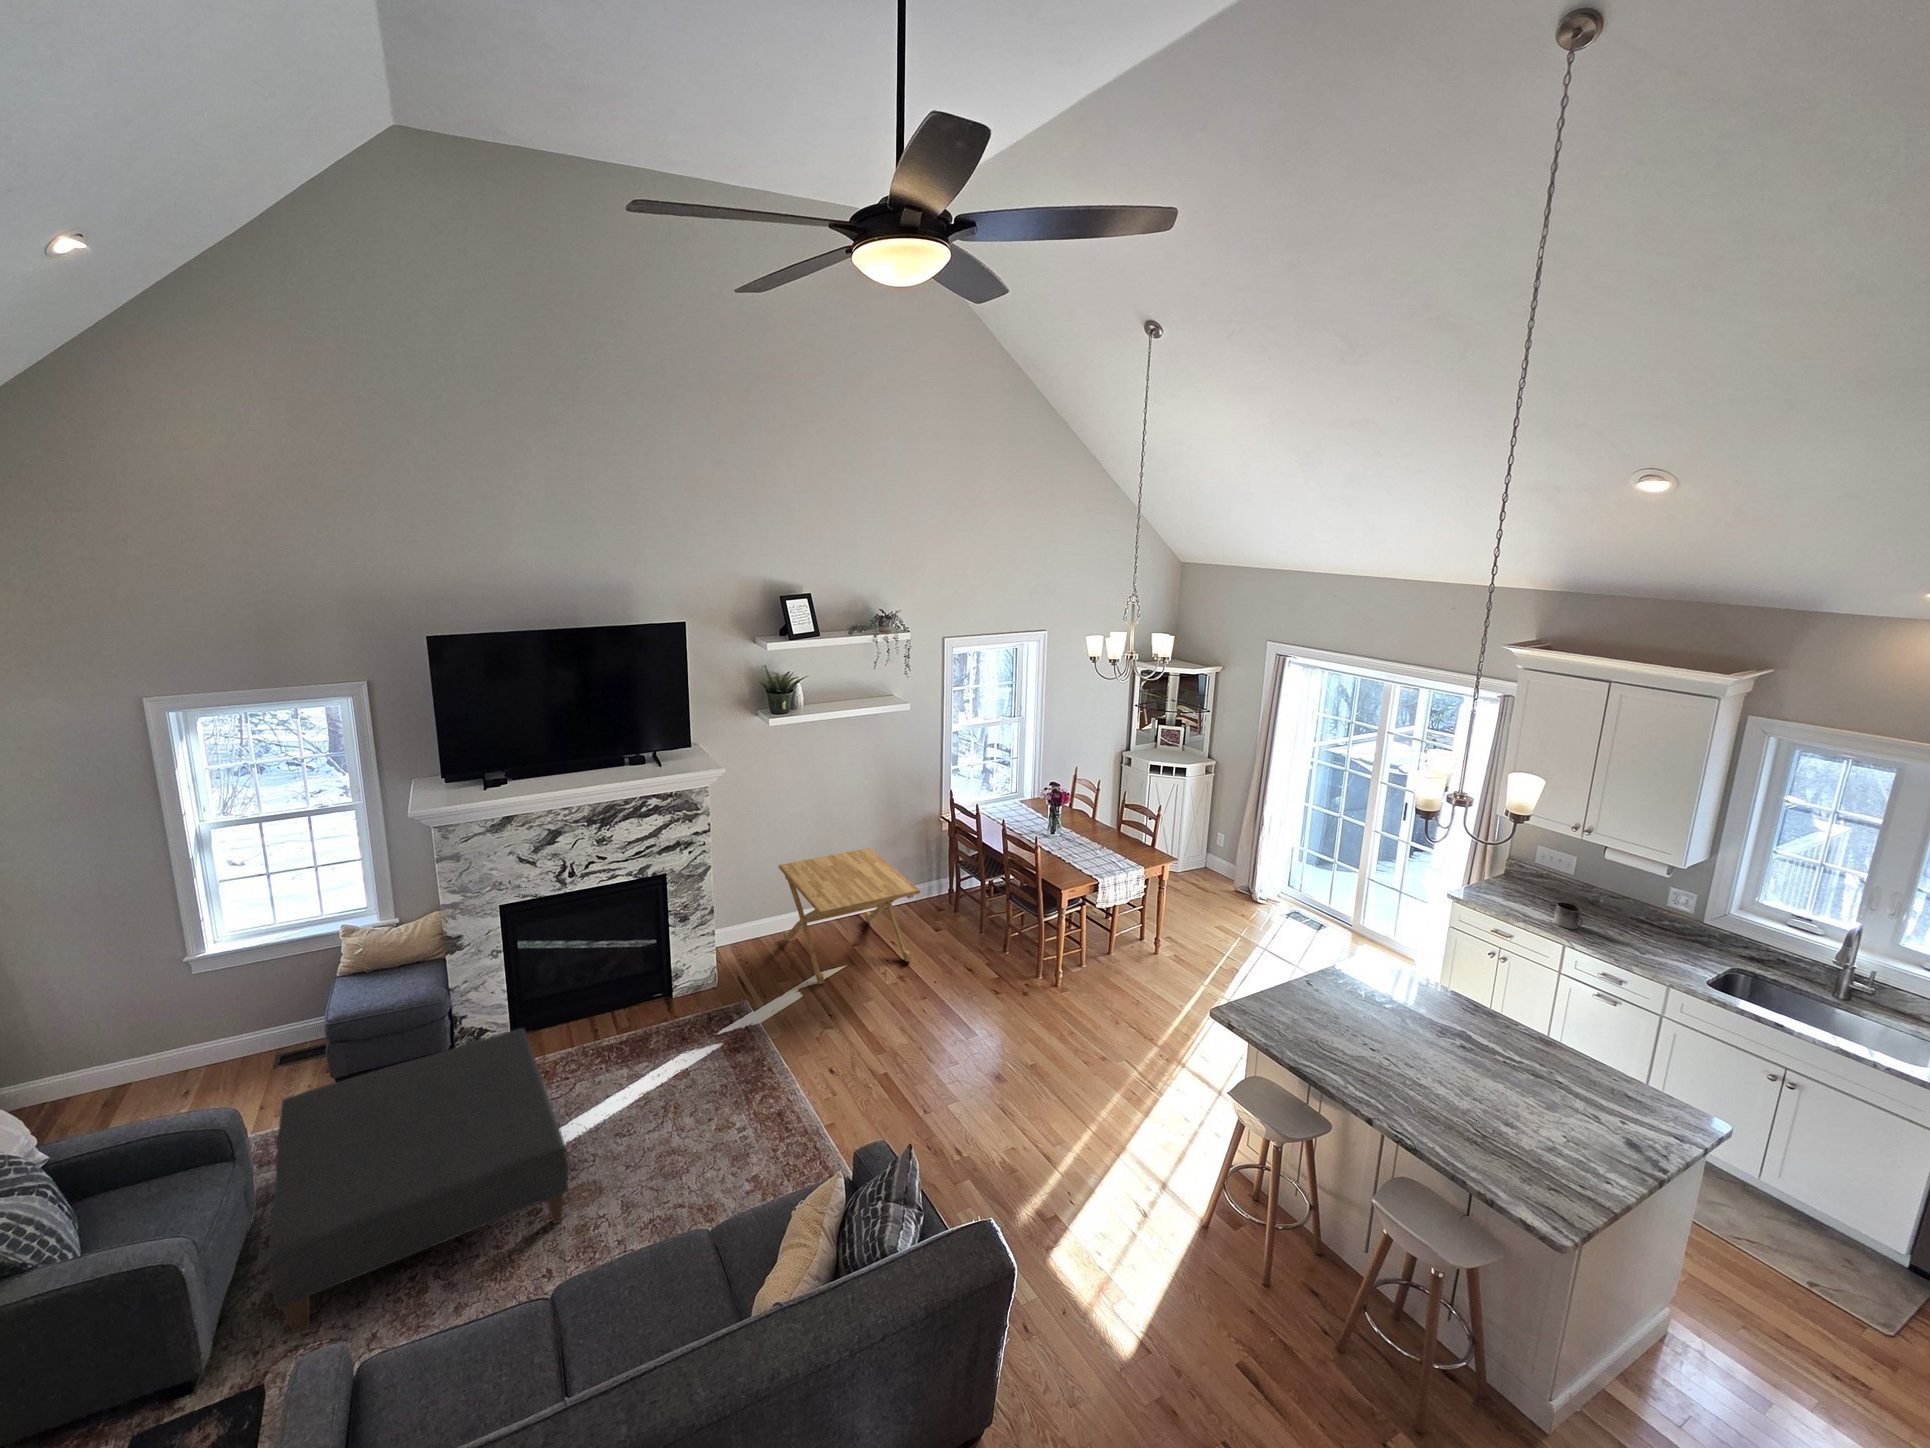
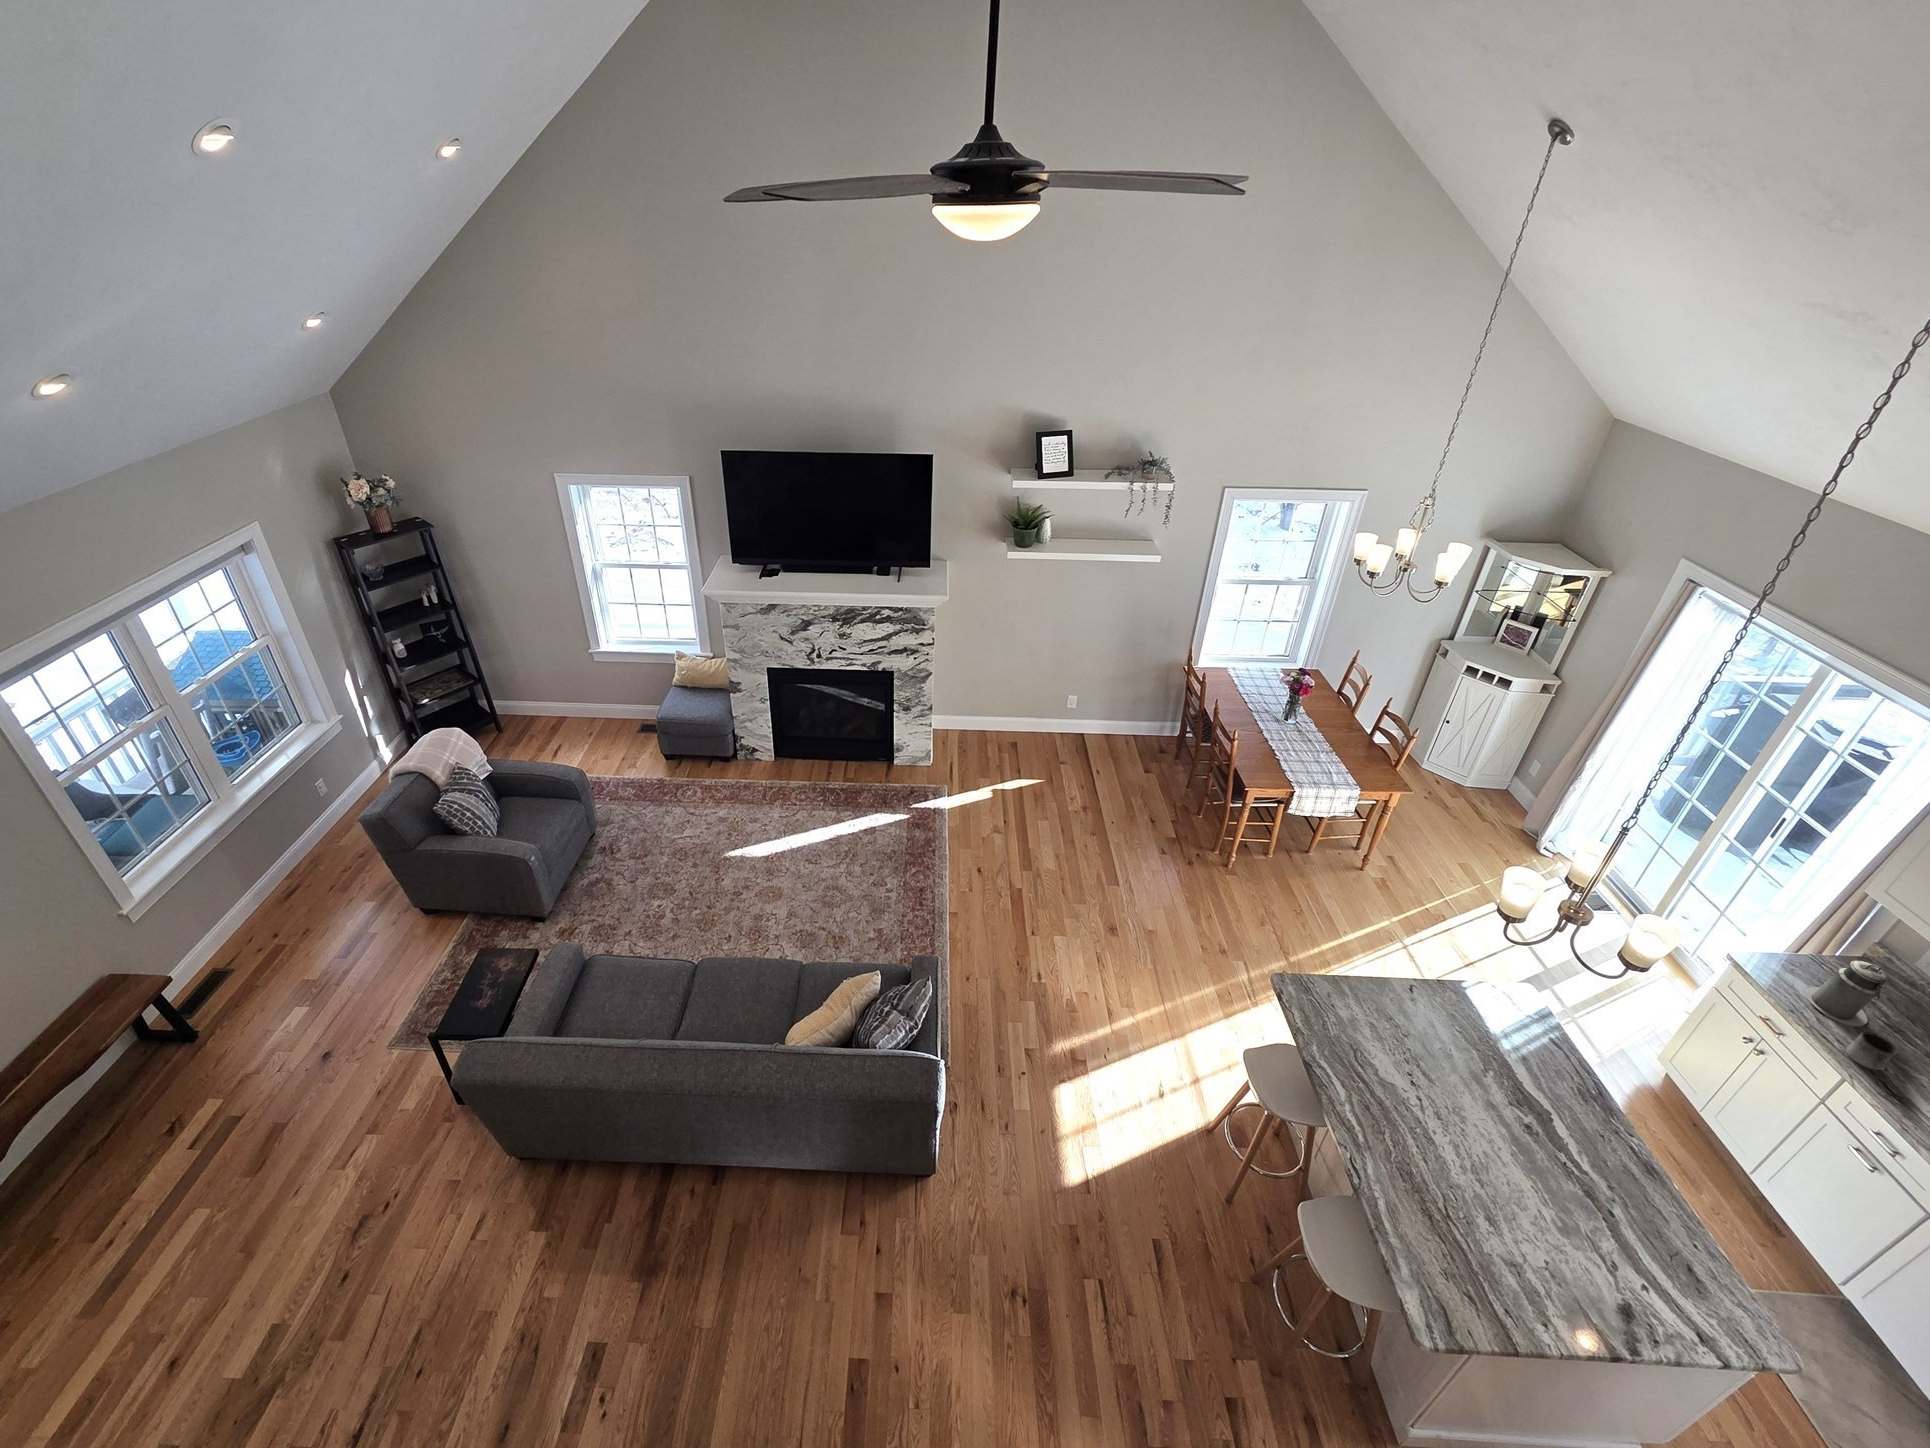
side table: present [779,848,920,985] -> none [1005,678,1118,795]
canister: none [1504,856,1547,909] -> present [1806,961,1888,1026]
ottoman: present [268,1028,568,1333] -> none [577,764,766,911]

